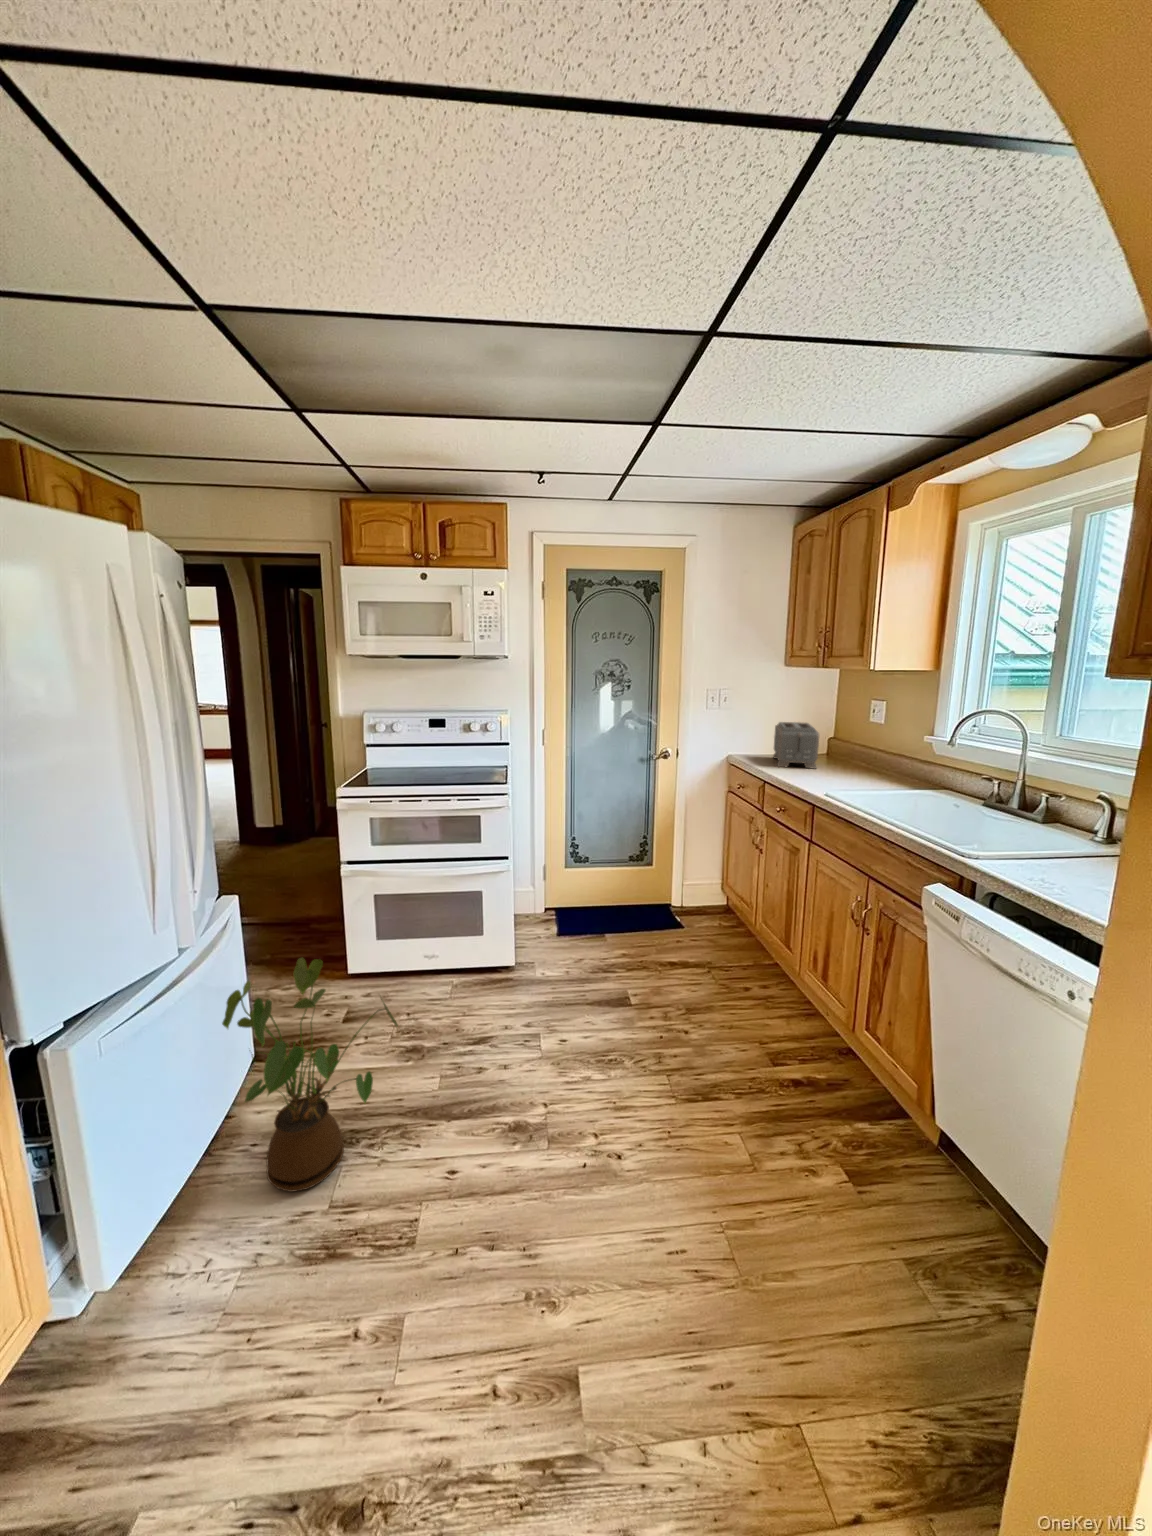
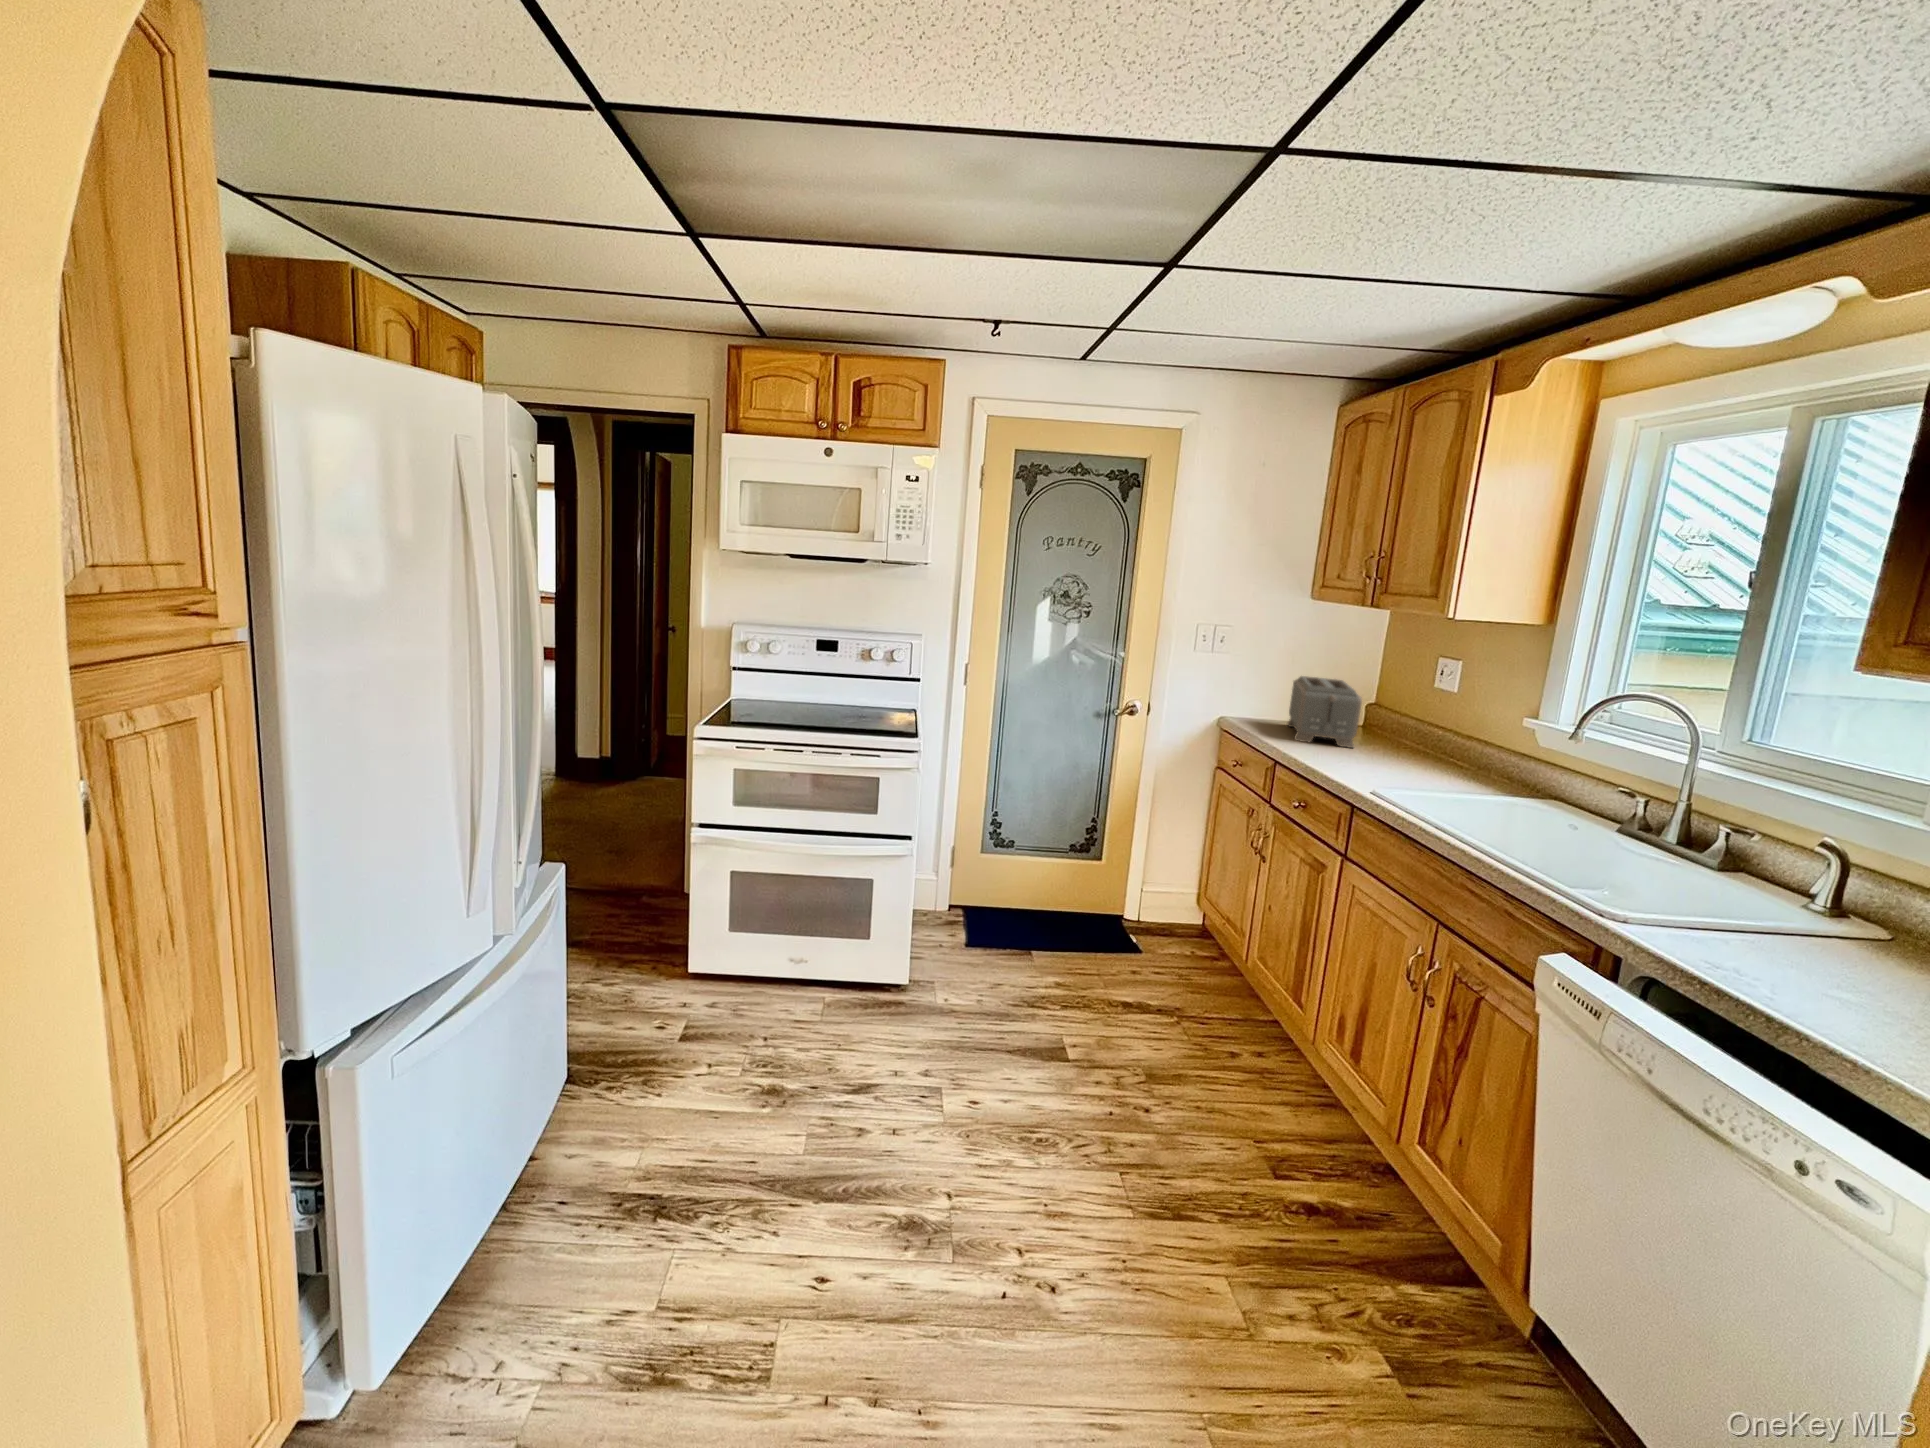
house plant: present [222,958,398,1192] -> none [537,959,761,1278]

